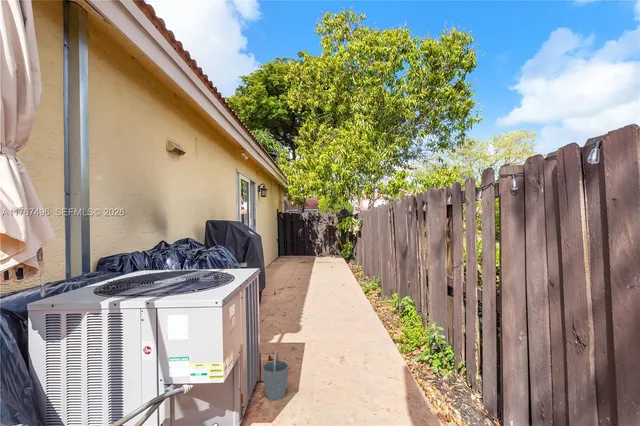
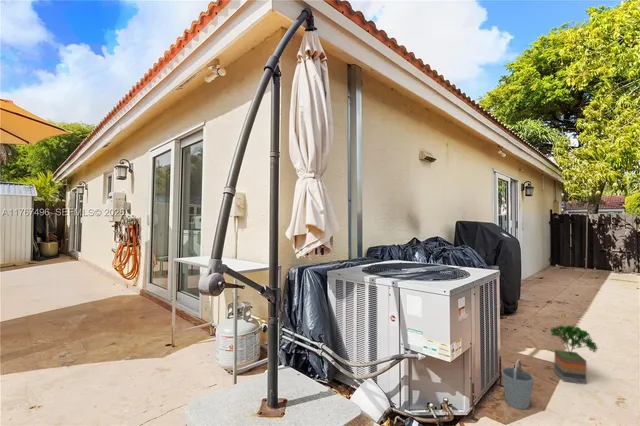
potted tree: none [293,306,327,358] -> present [550,325,598,384]

